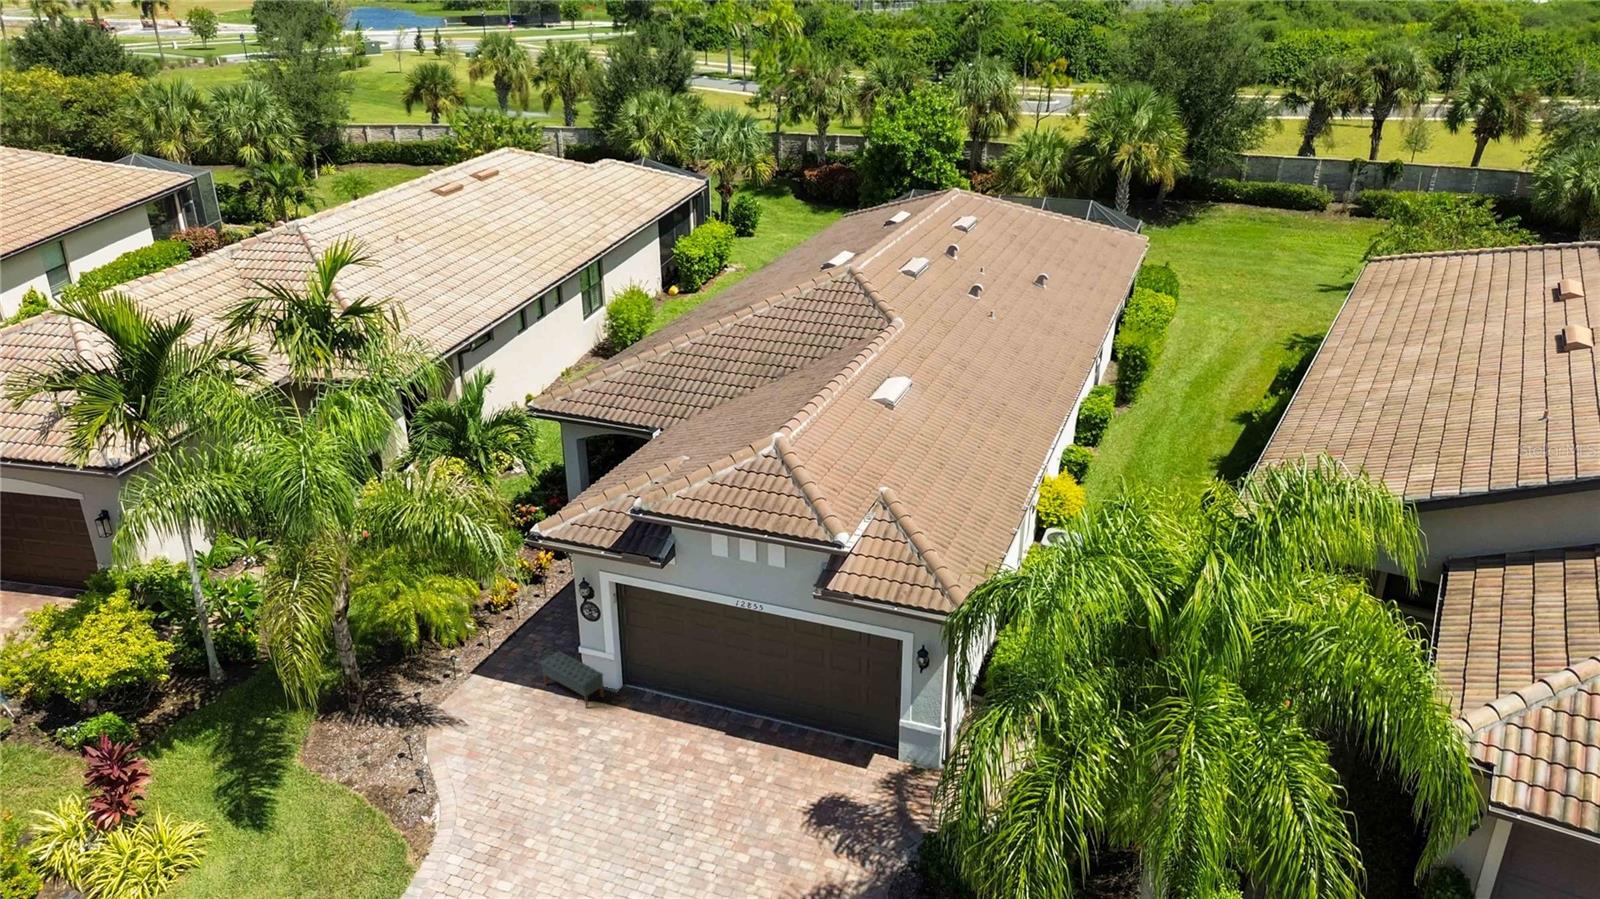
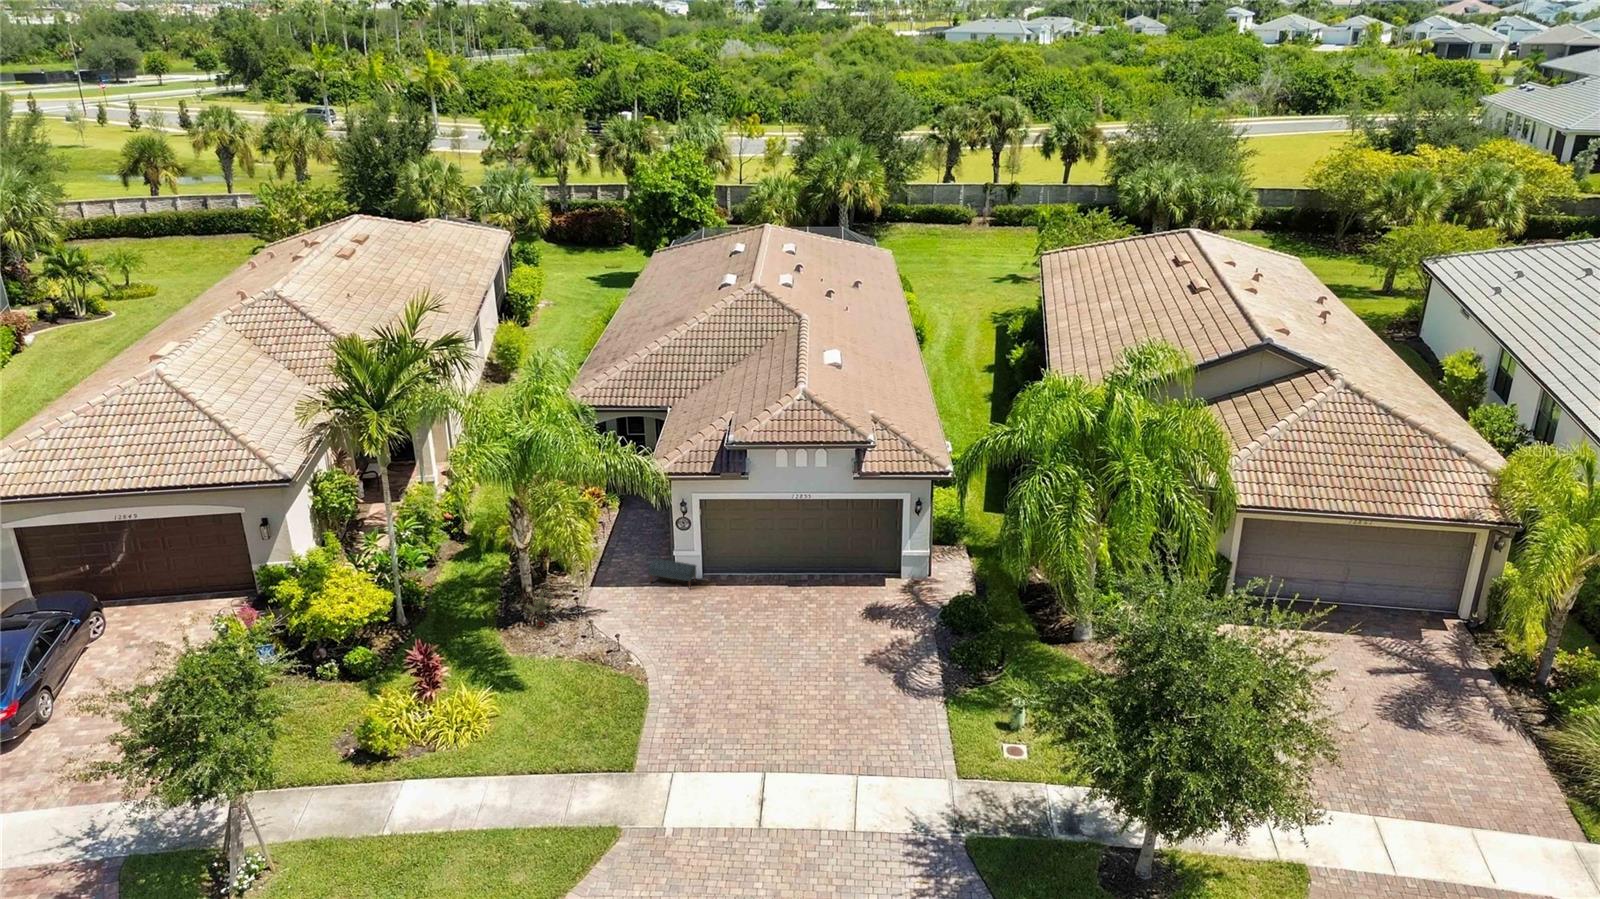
potted tree: none [328,678,372,727] -> present [526,593,553,627]

